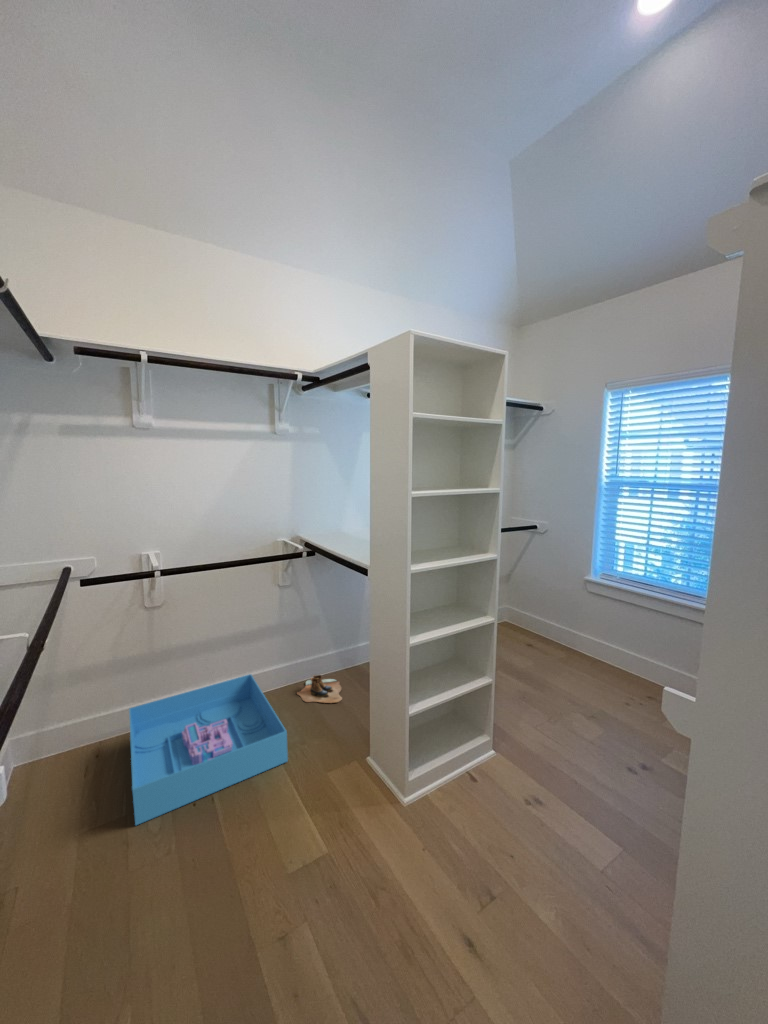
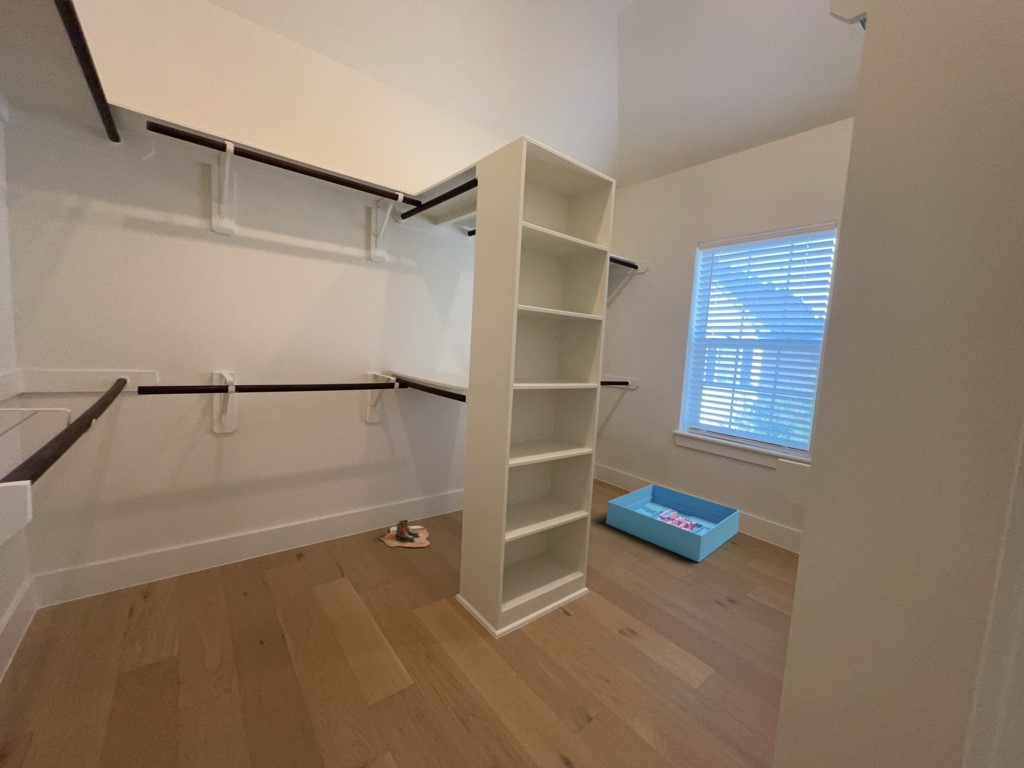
storage bin: present [129,674,288,825] -> present [606,484,740,562]

